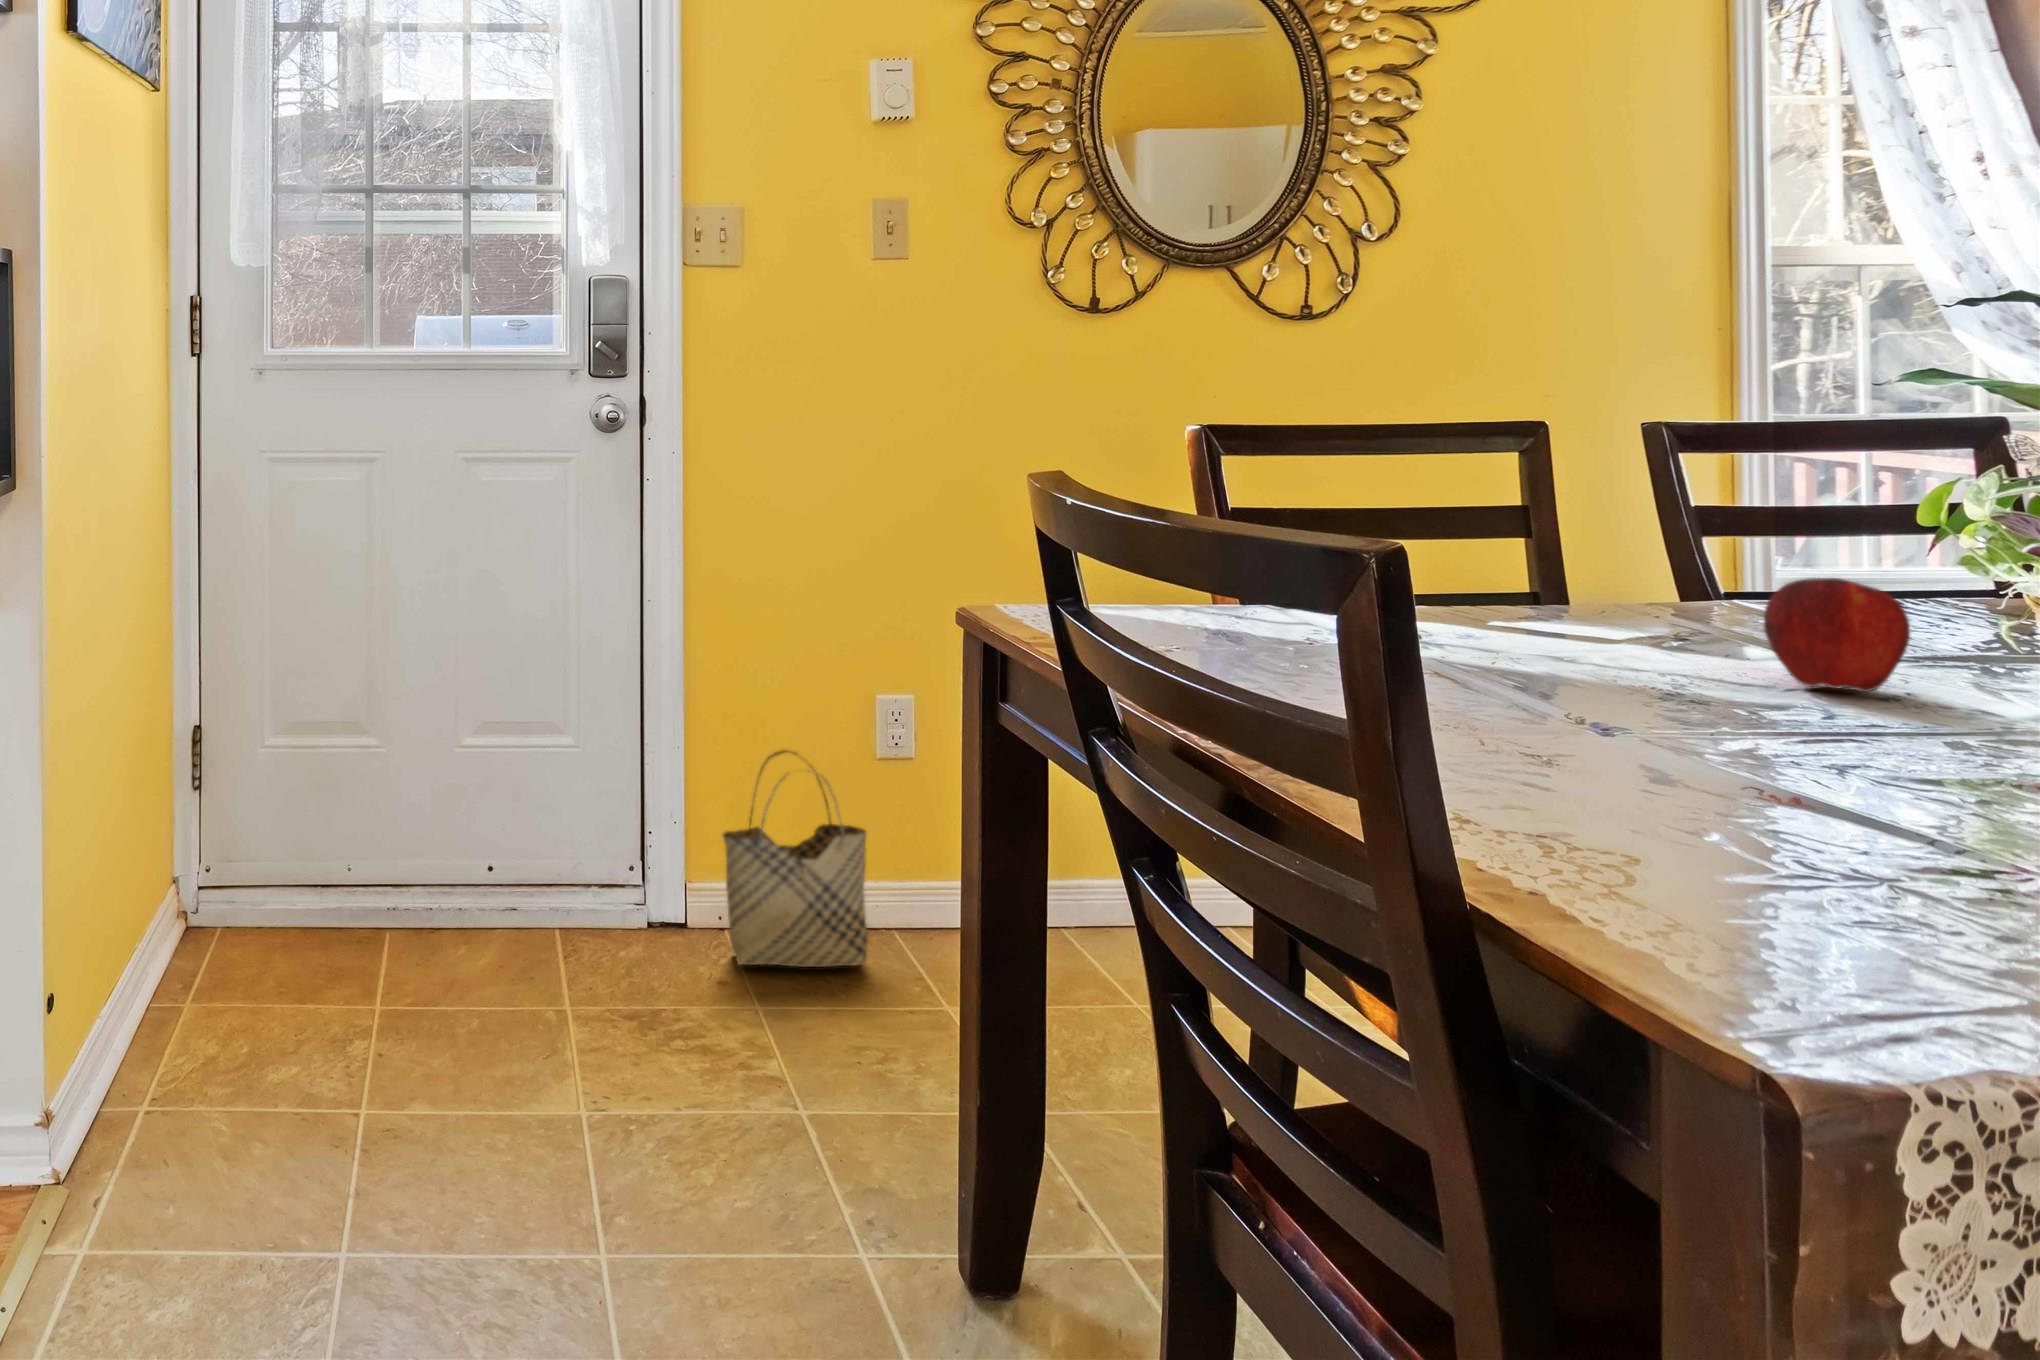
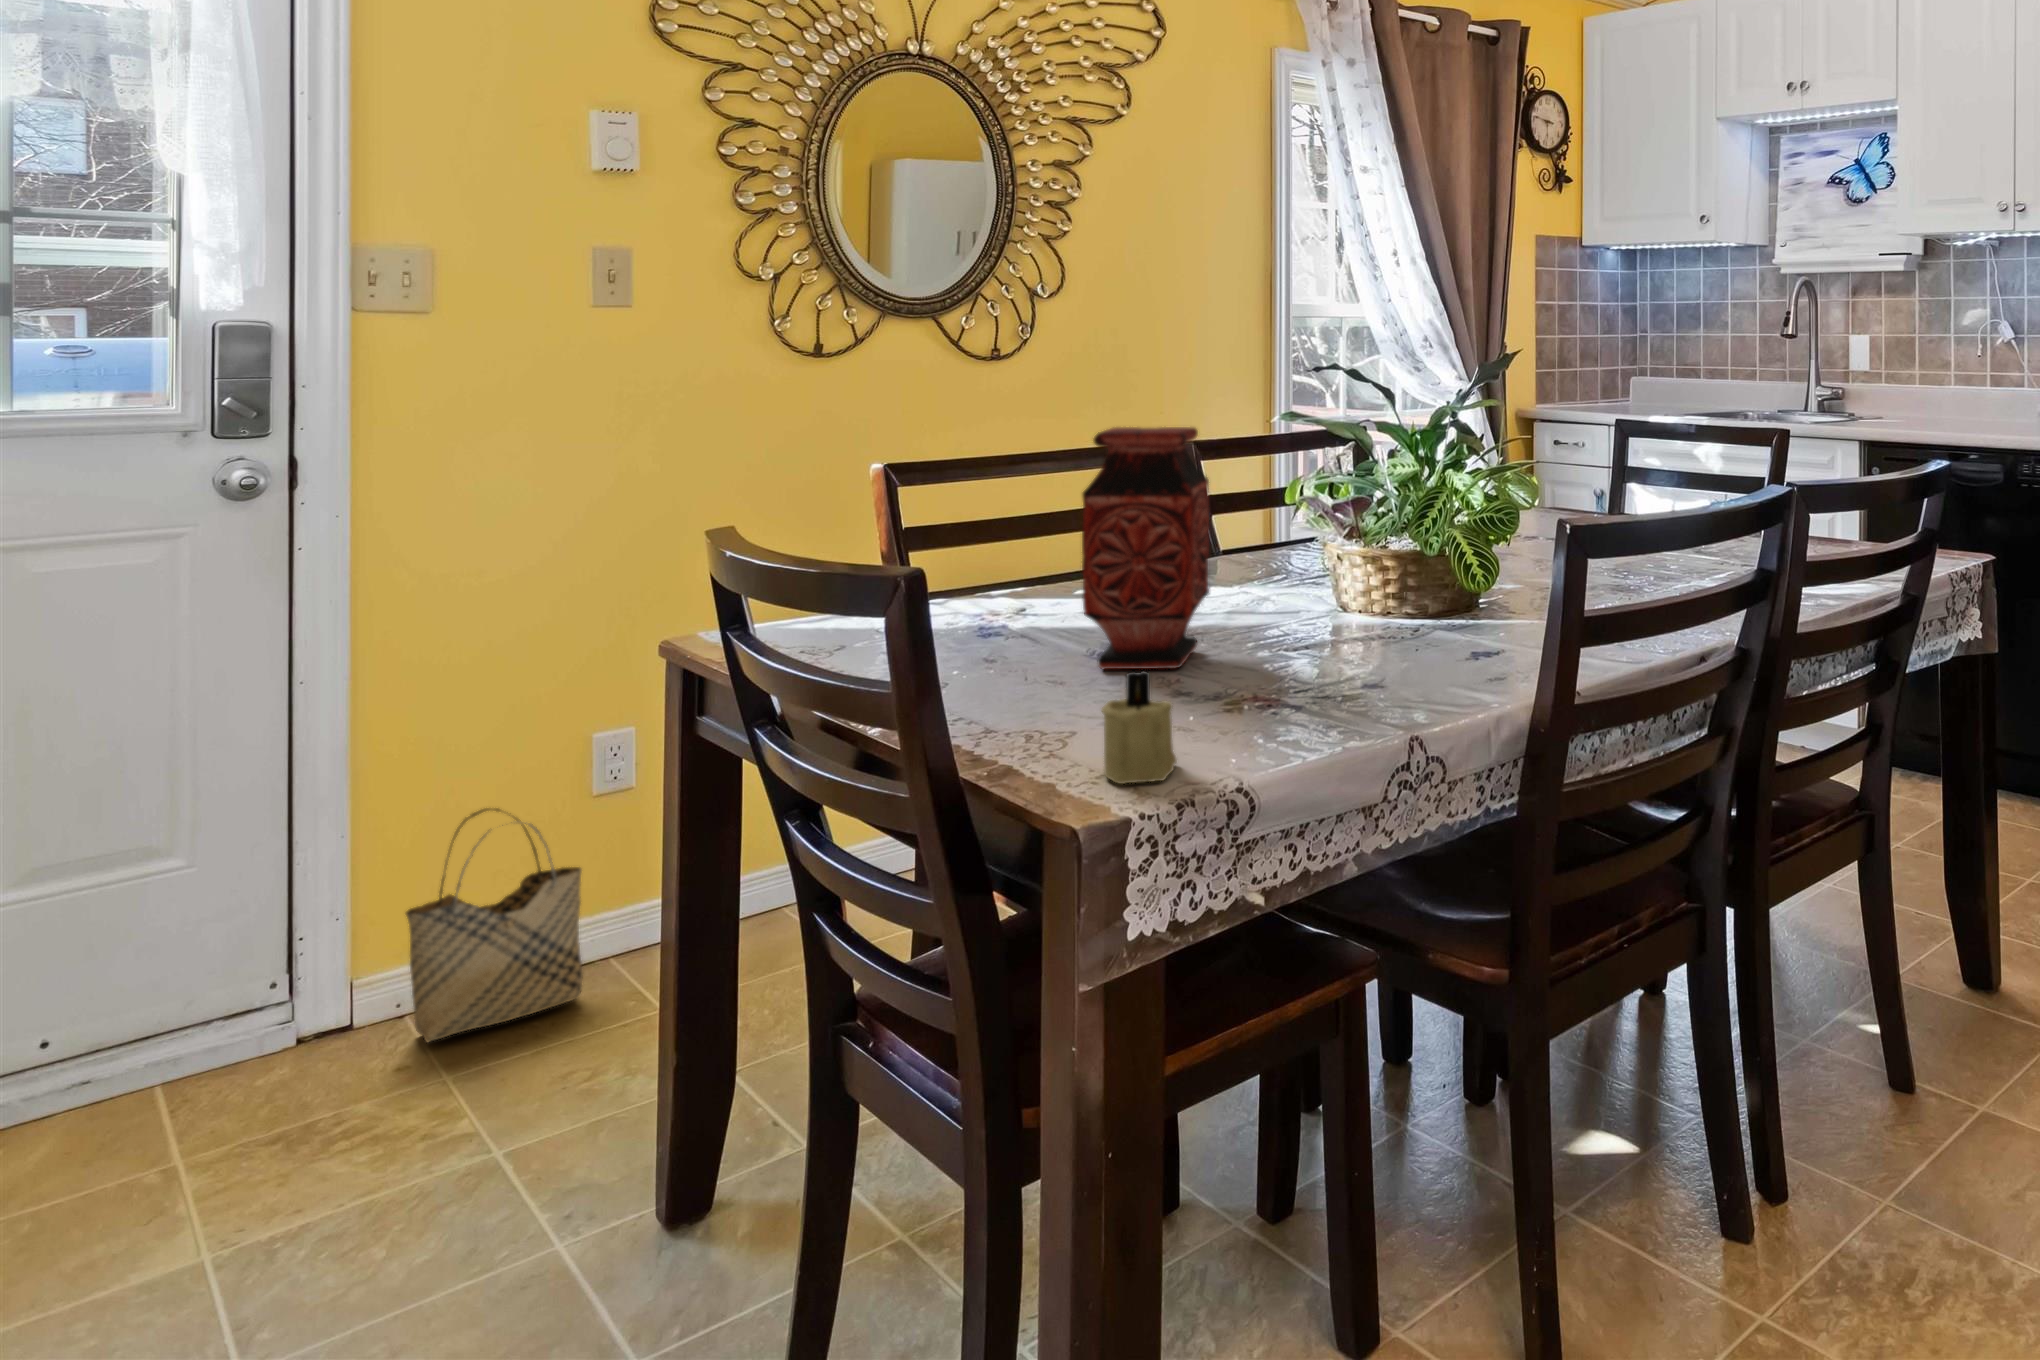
vase: none [1529,364,1766,764] -> present [1082,427,1209,669]
apple: present [1764,578,1910,692] -> none [1225,545,1290,612]
candle: none [1651,764,1825,989] -> present [1101,671,1177,784]

